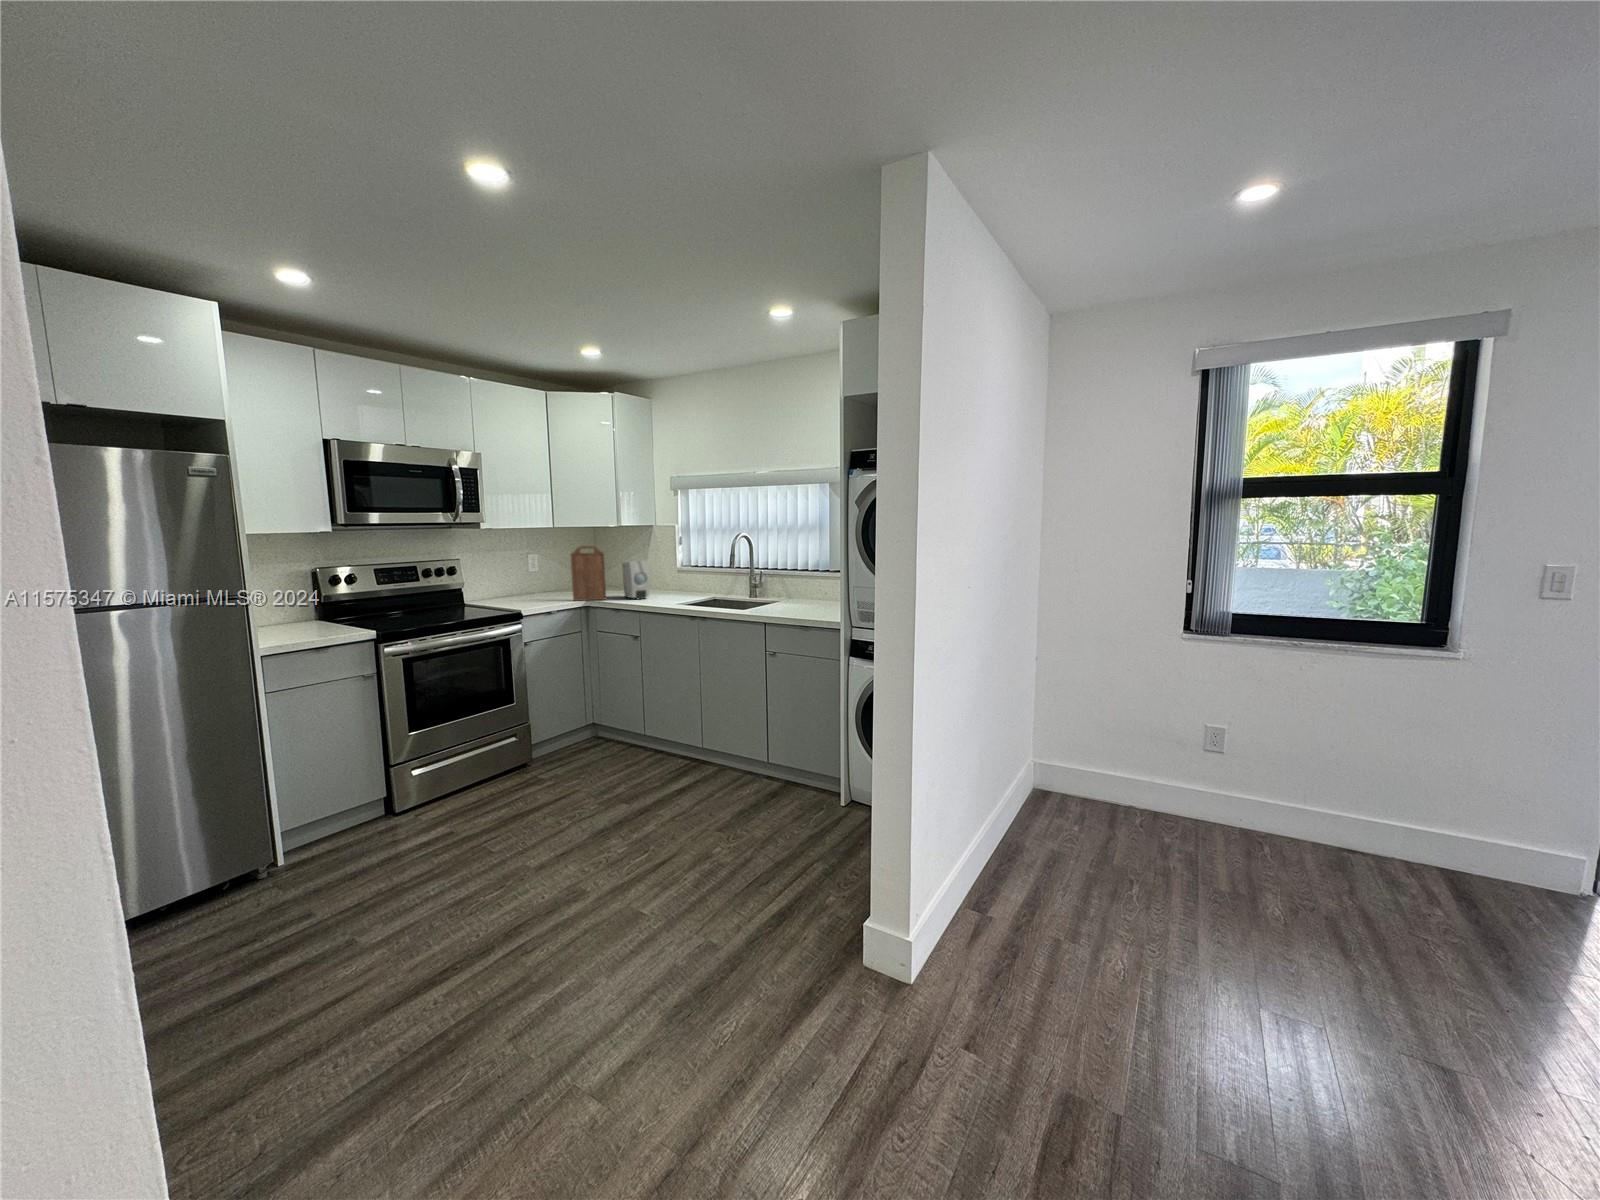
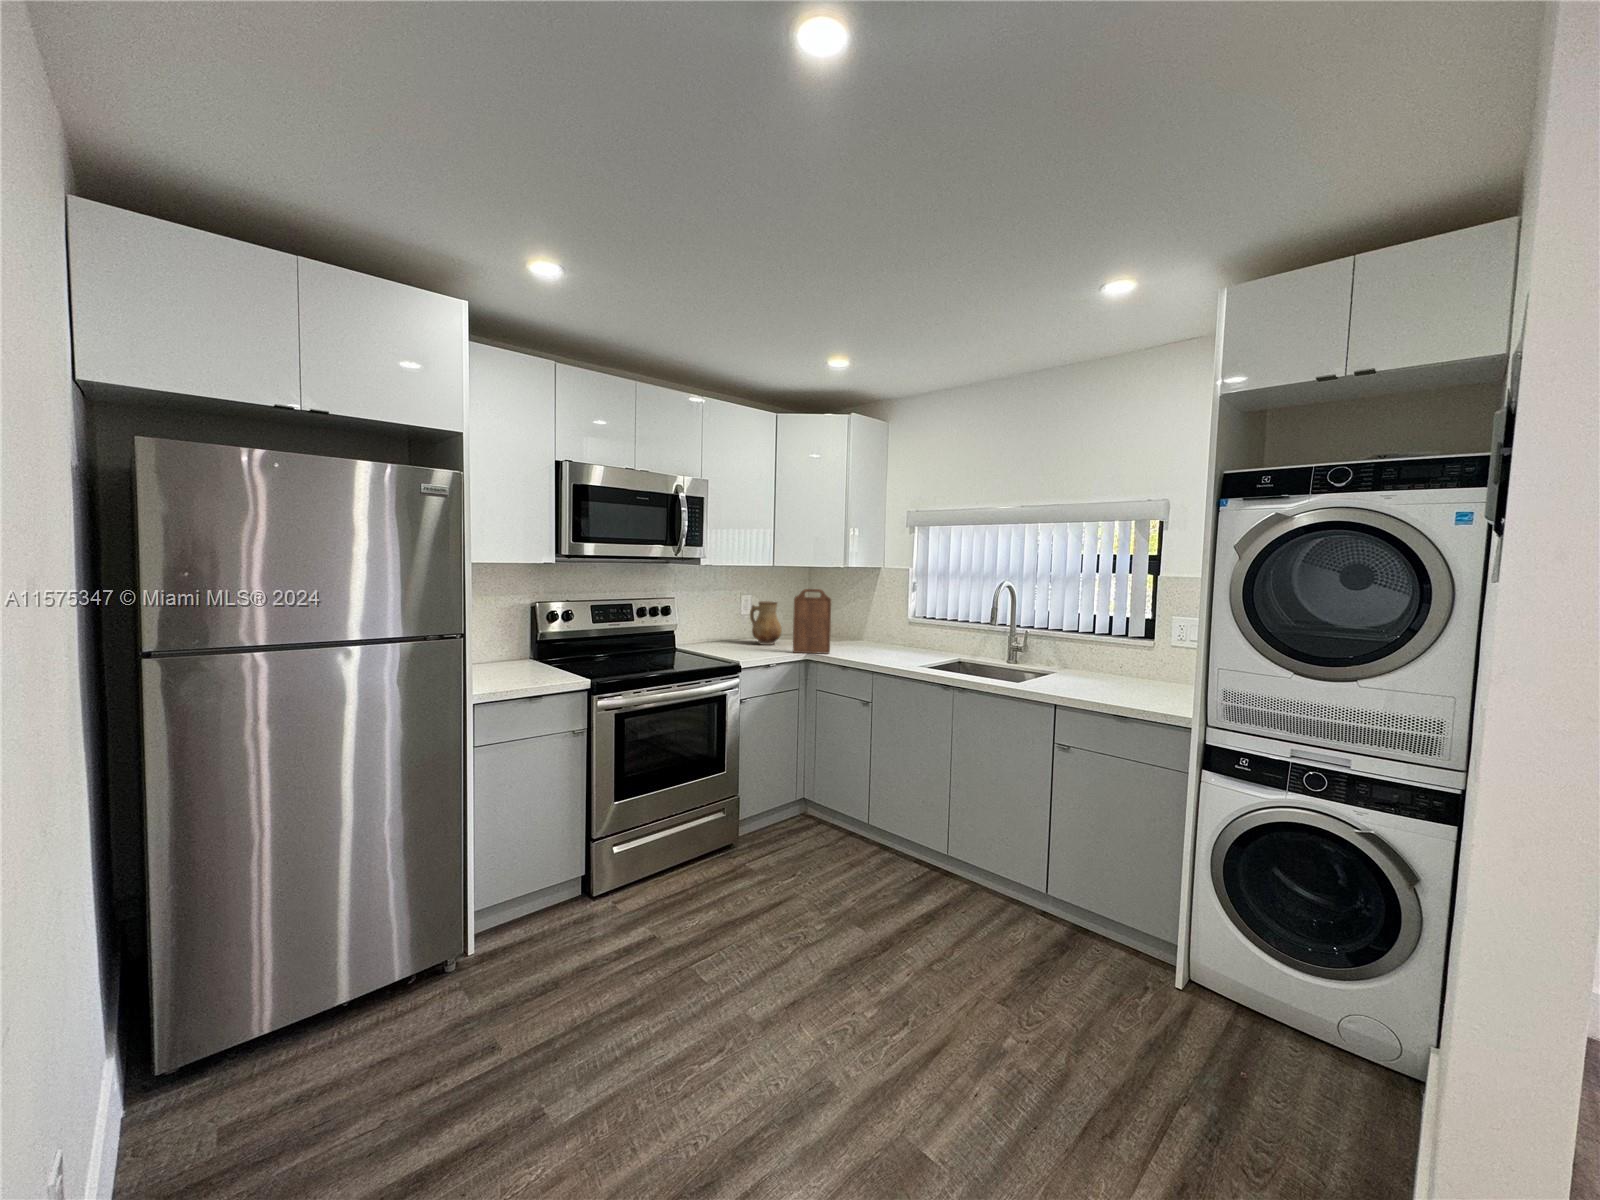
ceramic pitcher: none [535,558,566,596] -> present [750,601,782,645]
soap dispenser: present [622,560,649,599] -> none [849,609,881,656]

